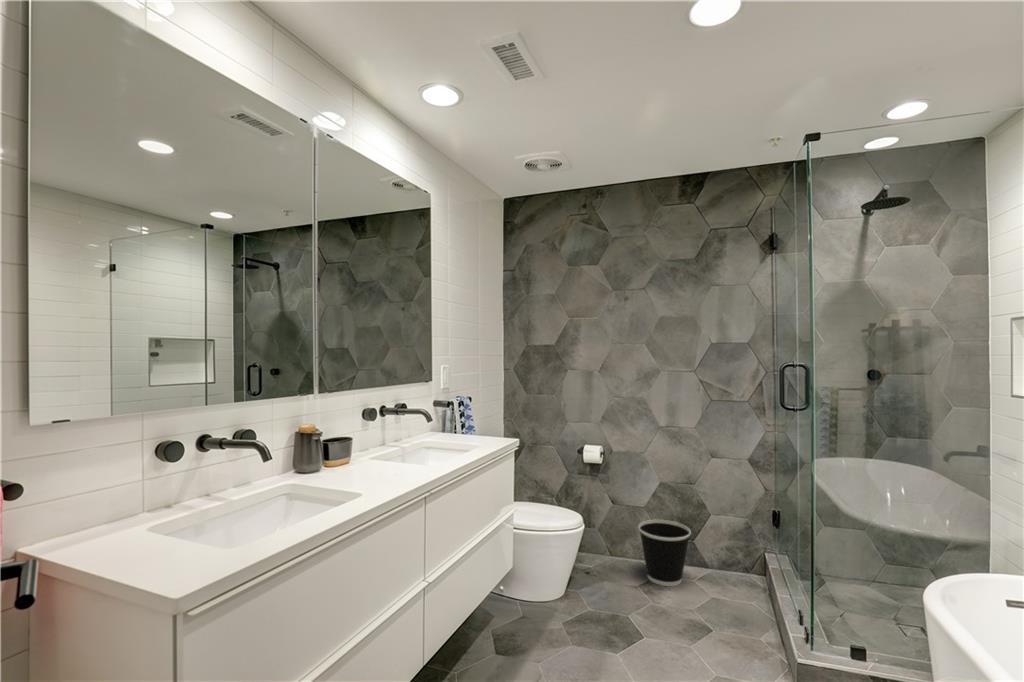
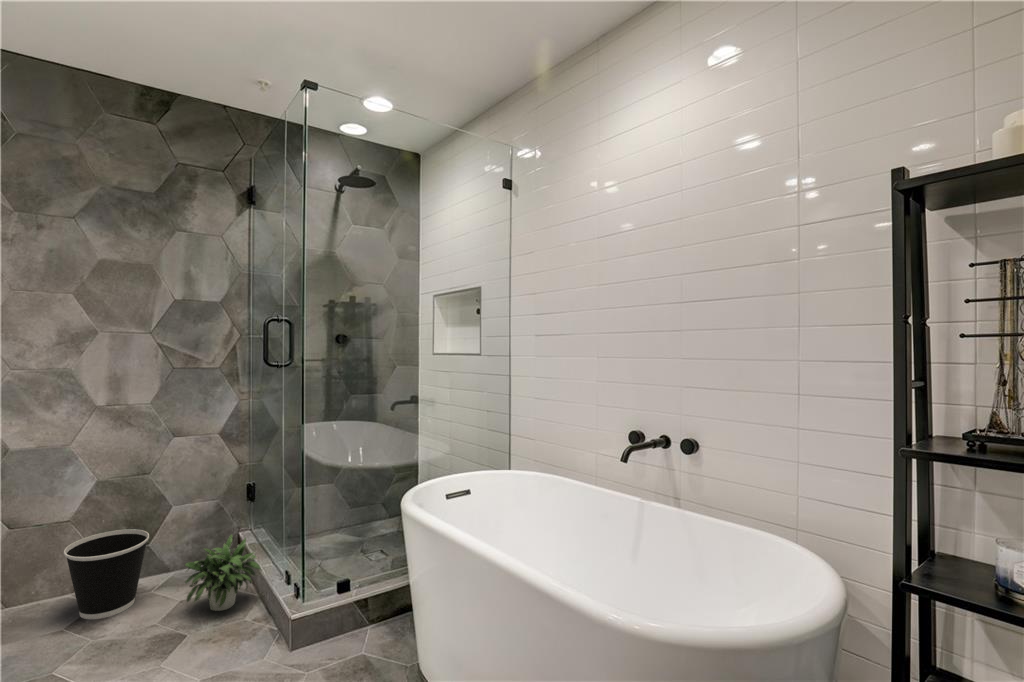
potted plant: none [713,555,789,625] -> present [185,535,262,611]

